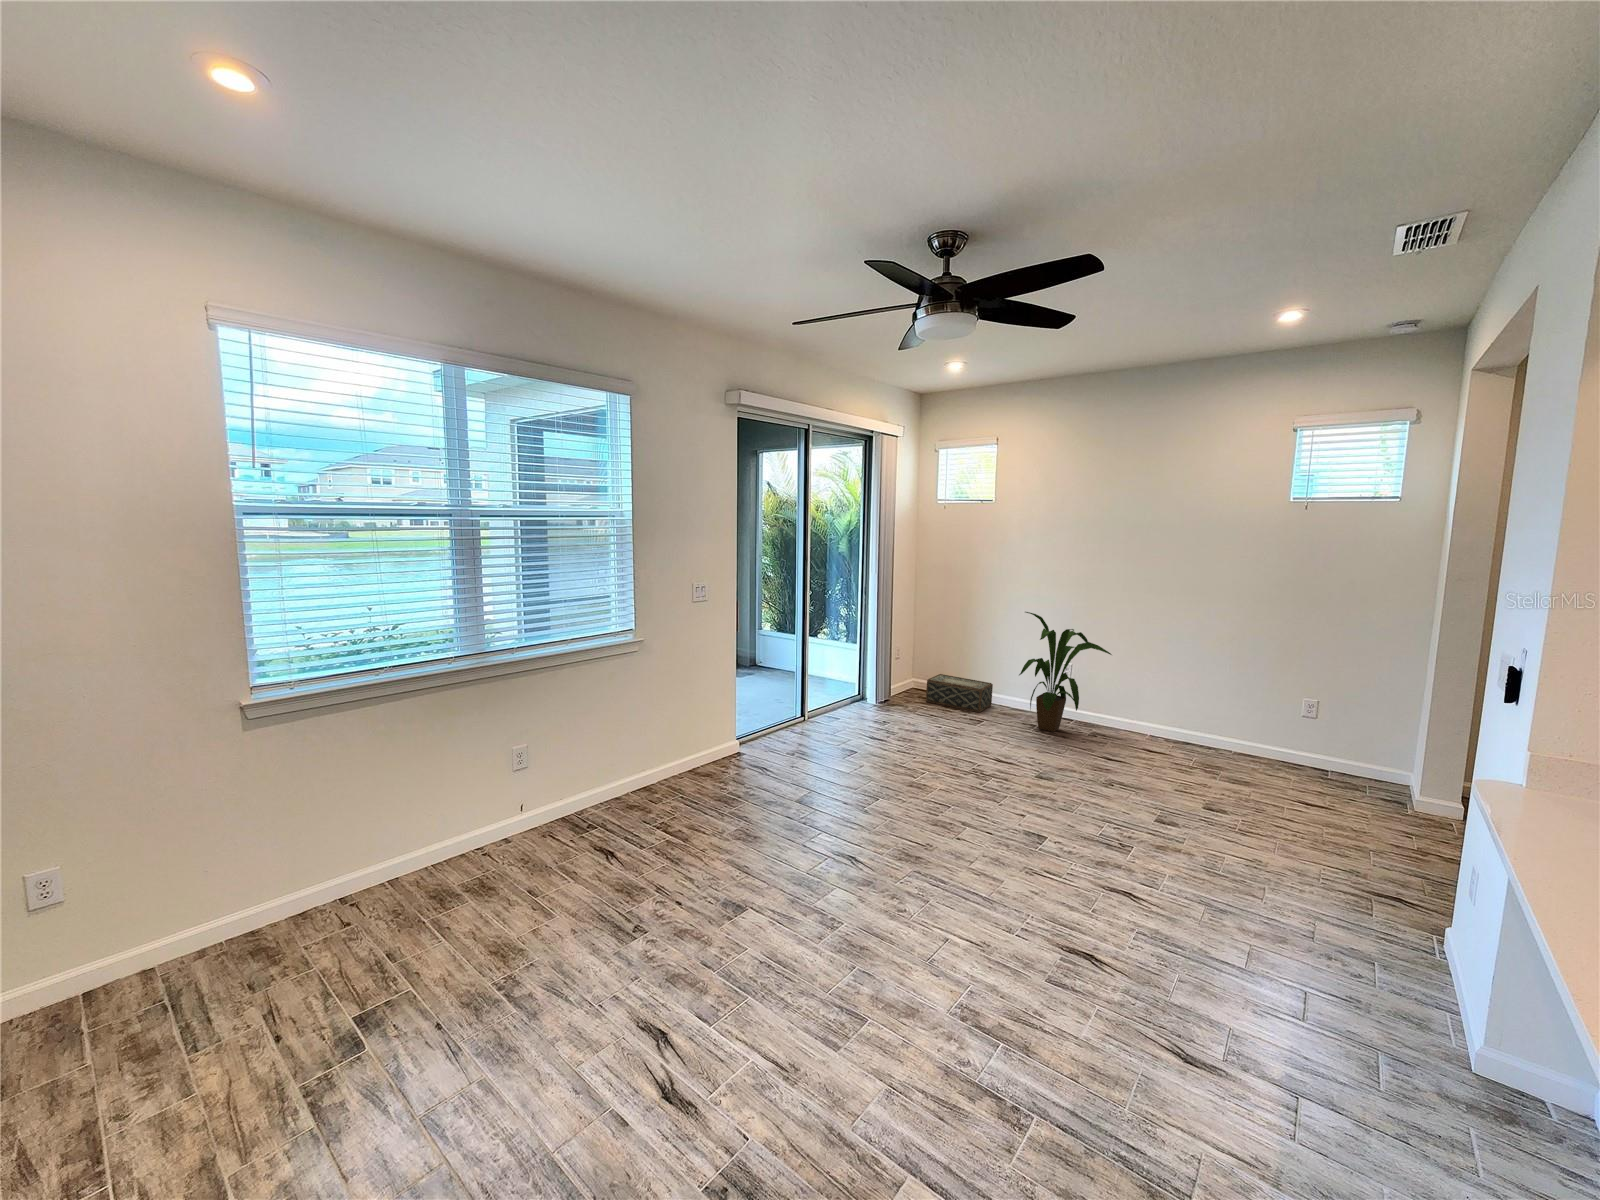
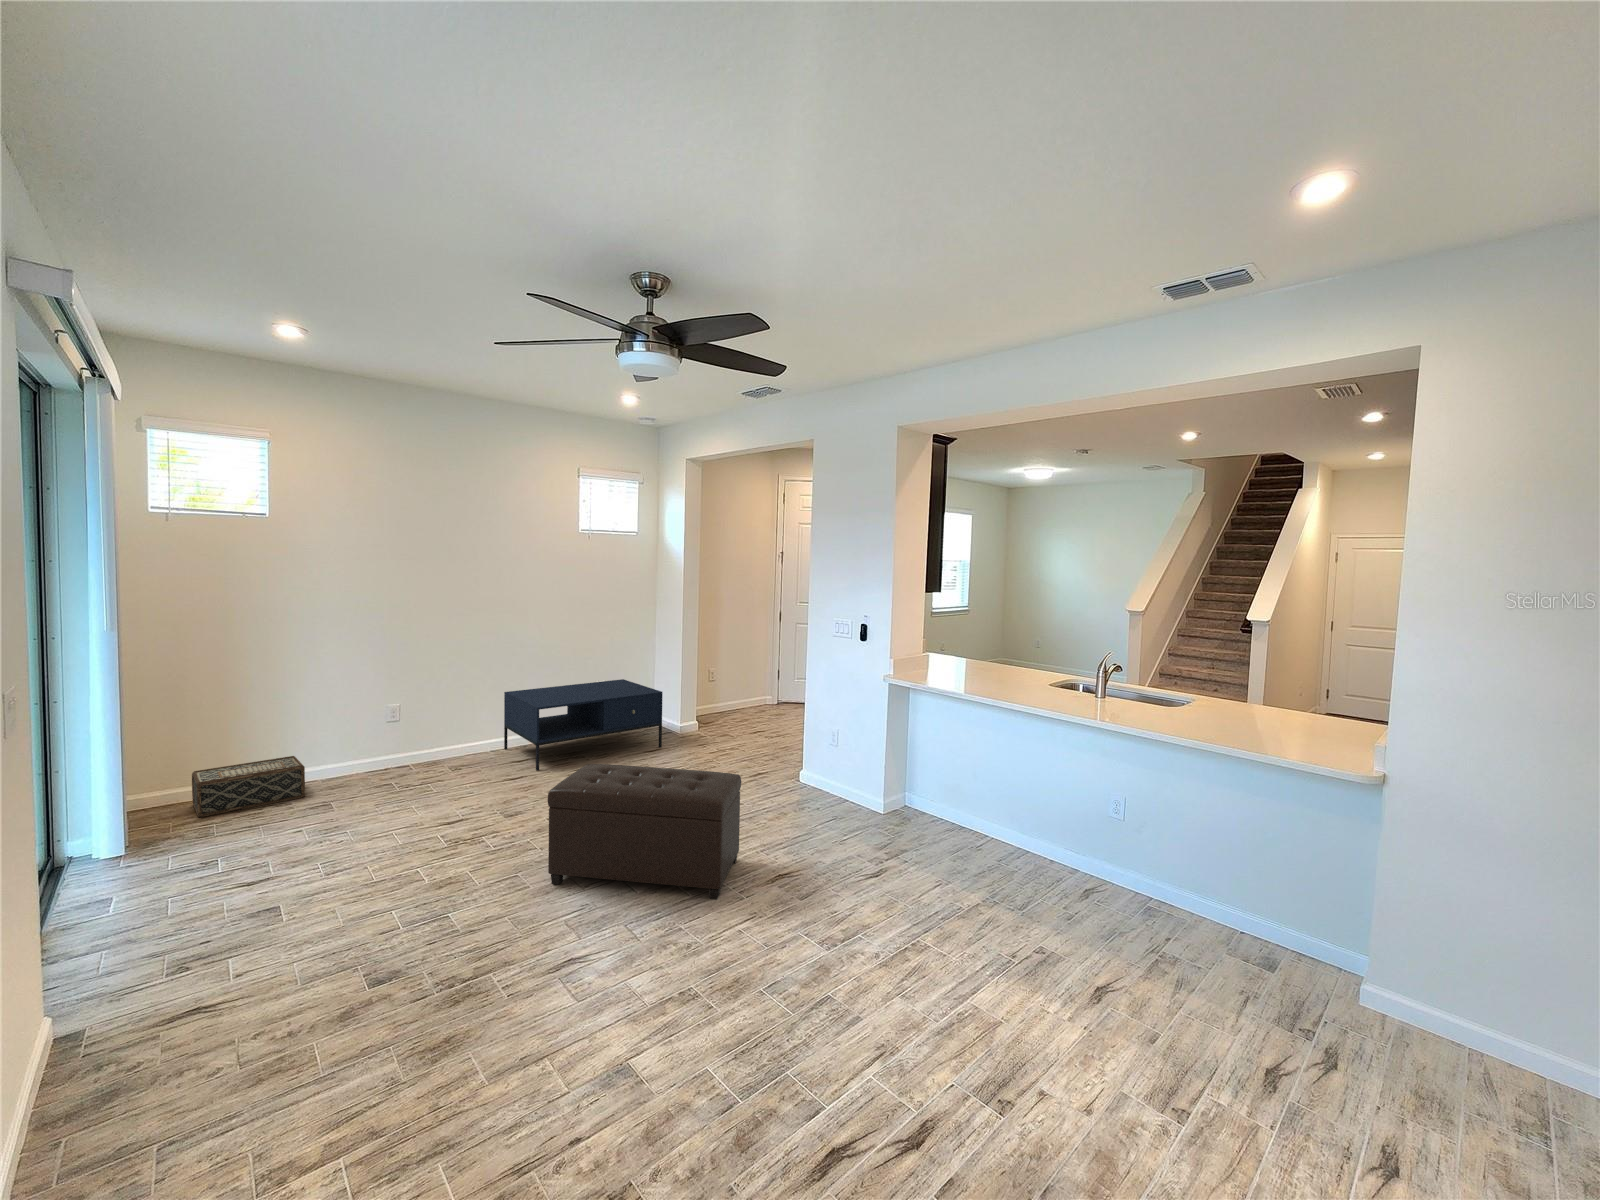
house plant: present [1019,612,1112,732] -> none [369,648,466,782]
coffee table: none [1138,682,1341,811] -> present [504,679,663,770]
ottoman: none [945,742,1103,917] -> present [548,764,741,899]

